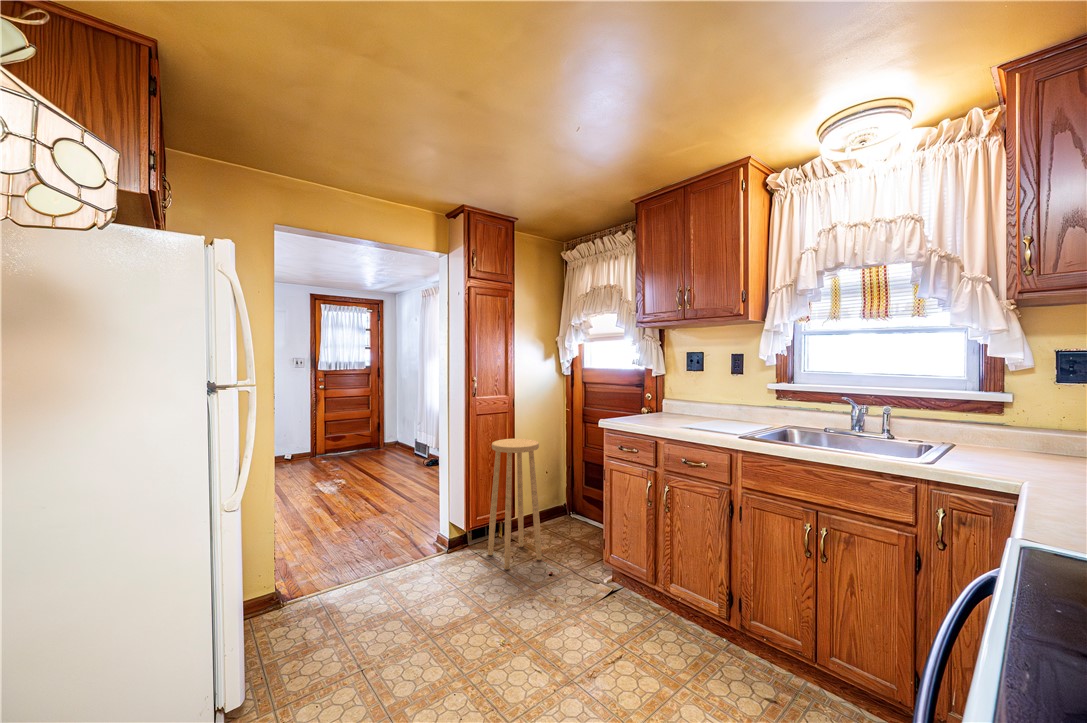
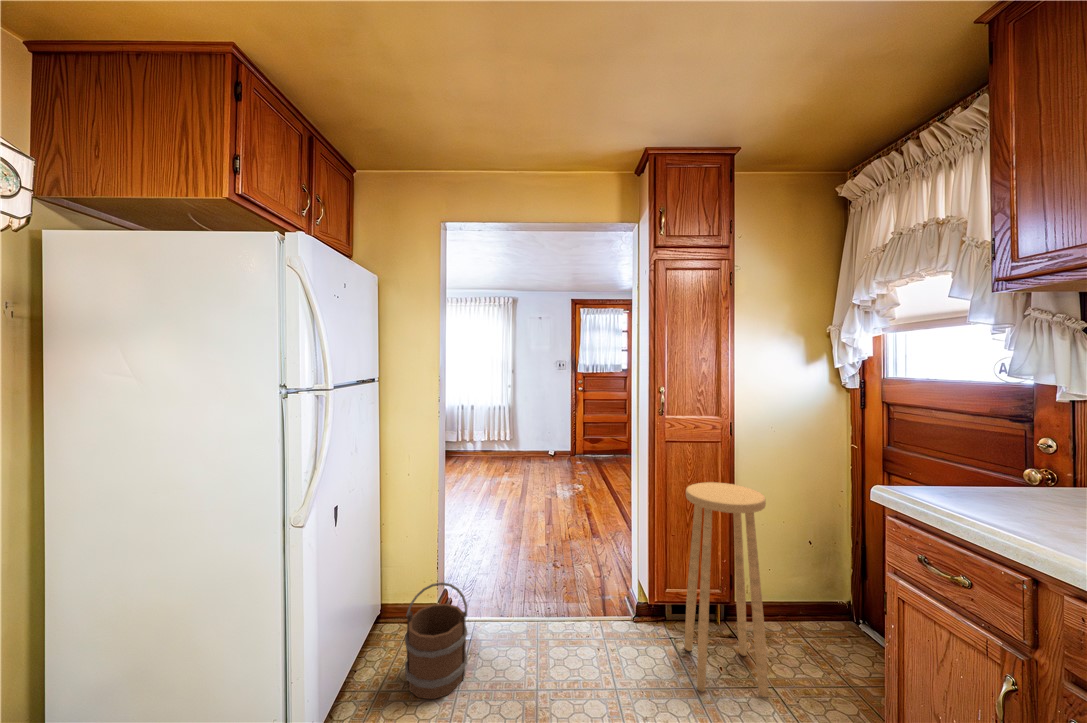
bucket: none [282,554,342,650] -> present [405,582,467,699]

